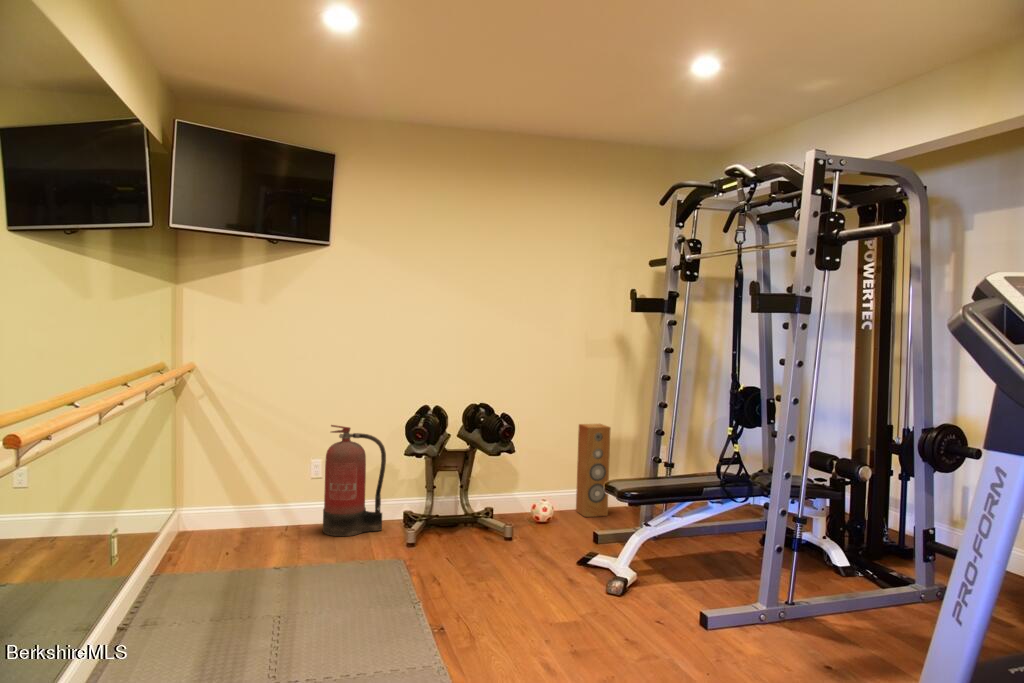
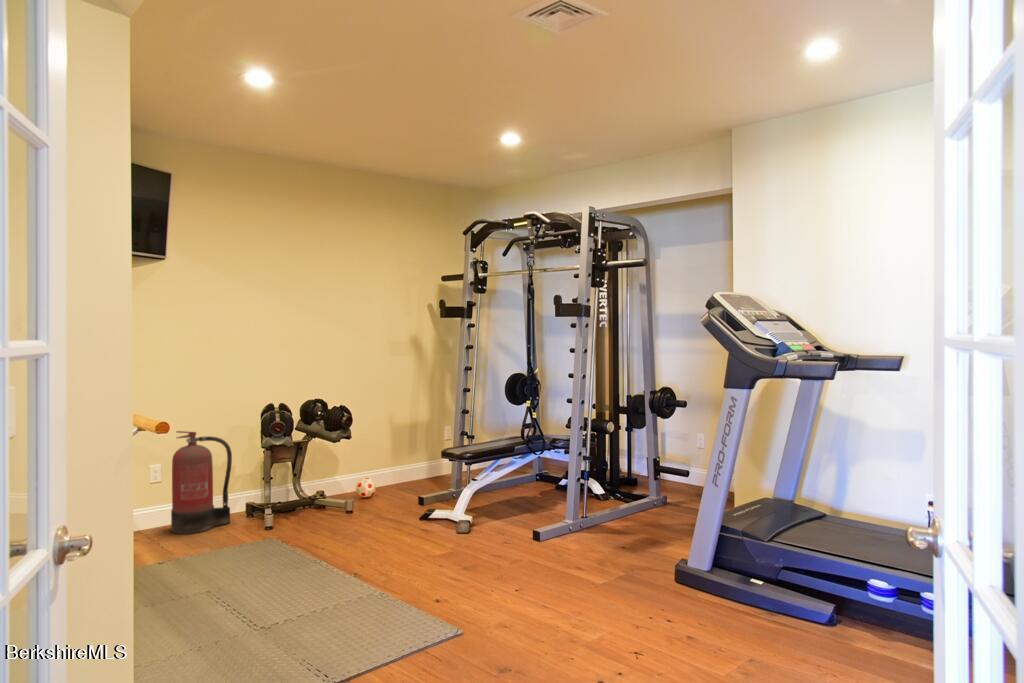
speaker: present [576,424,611,517] -> none [387,412,414,489]

